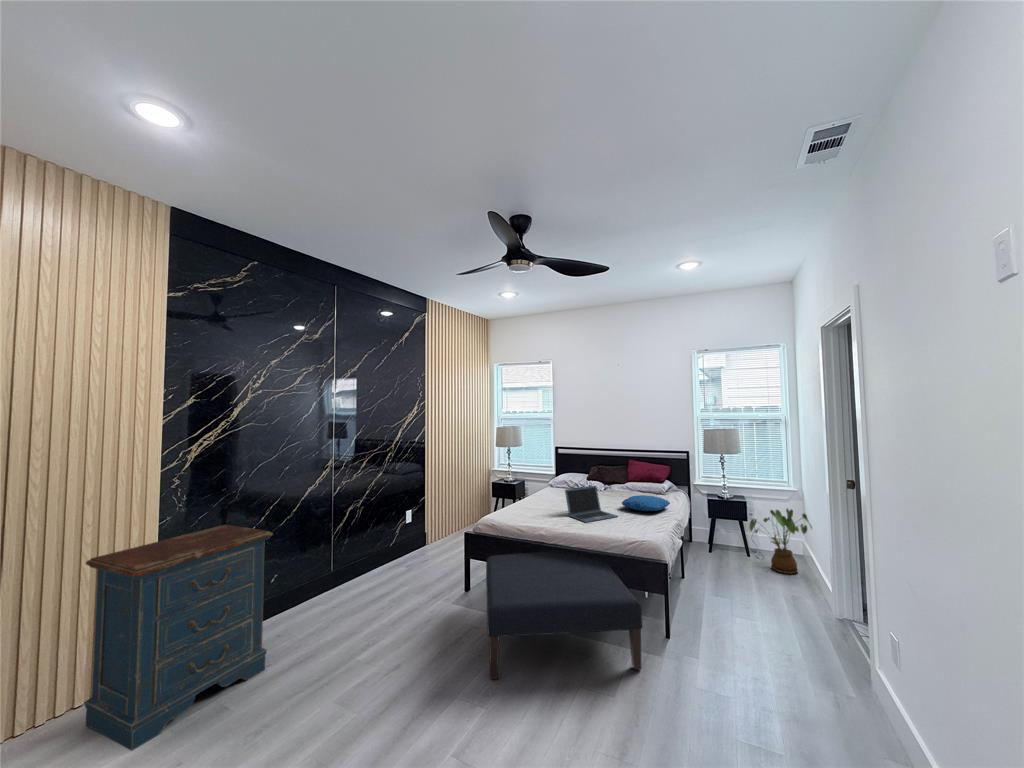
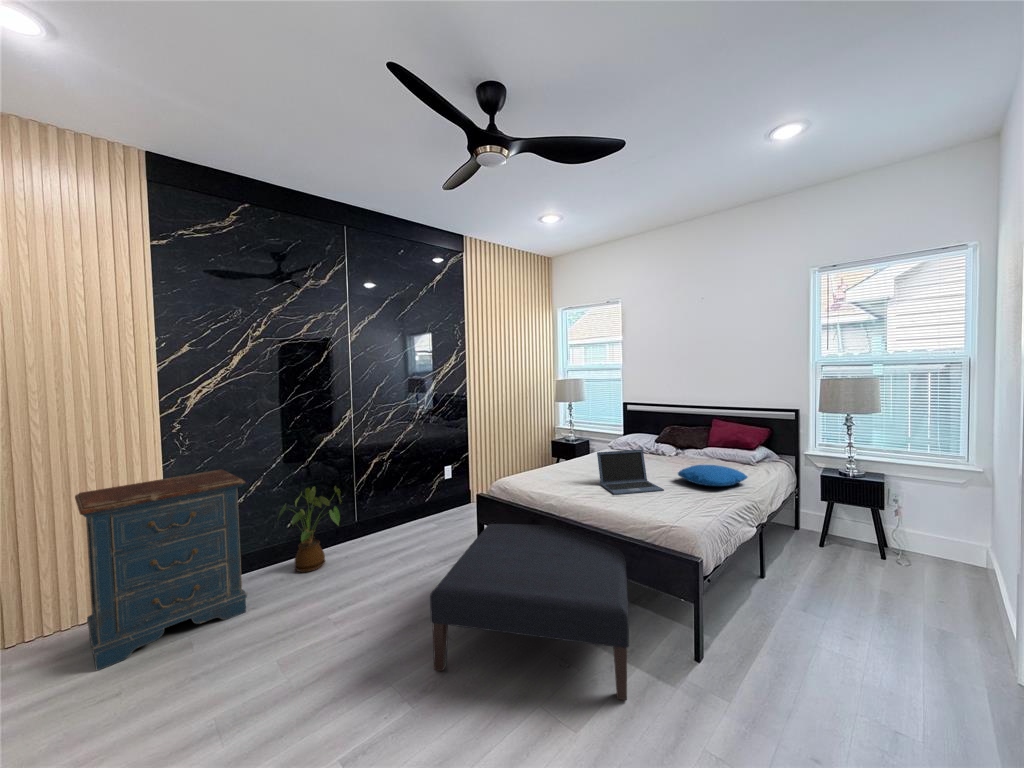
house plant: present [749,509,812,574] -> present [279,486,342,572]

